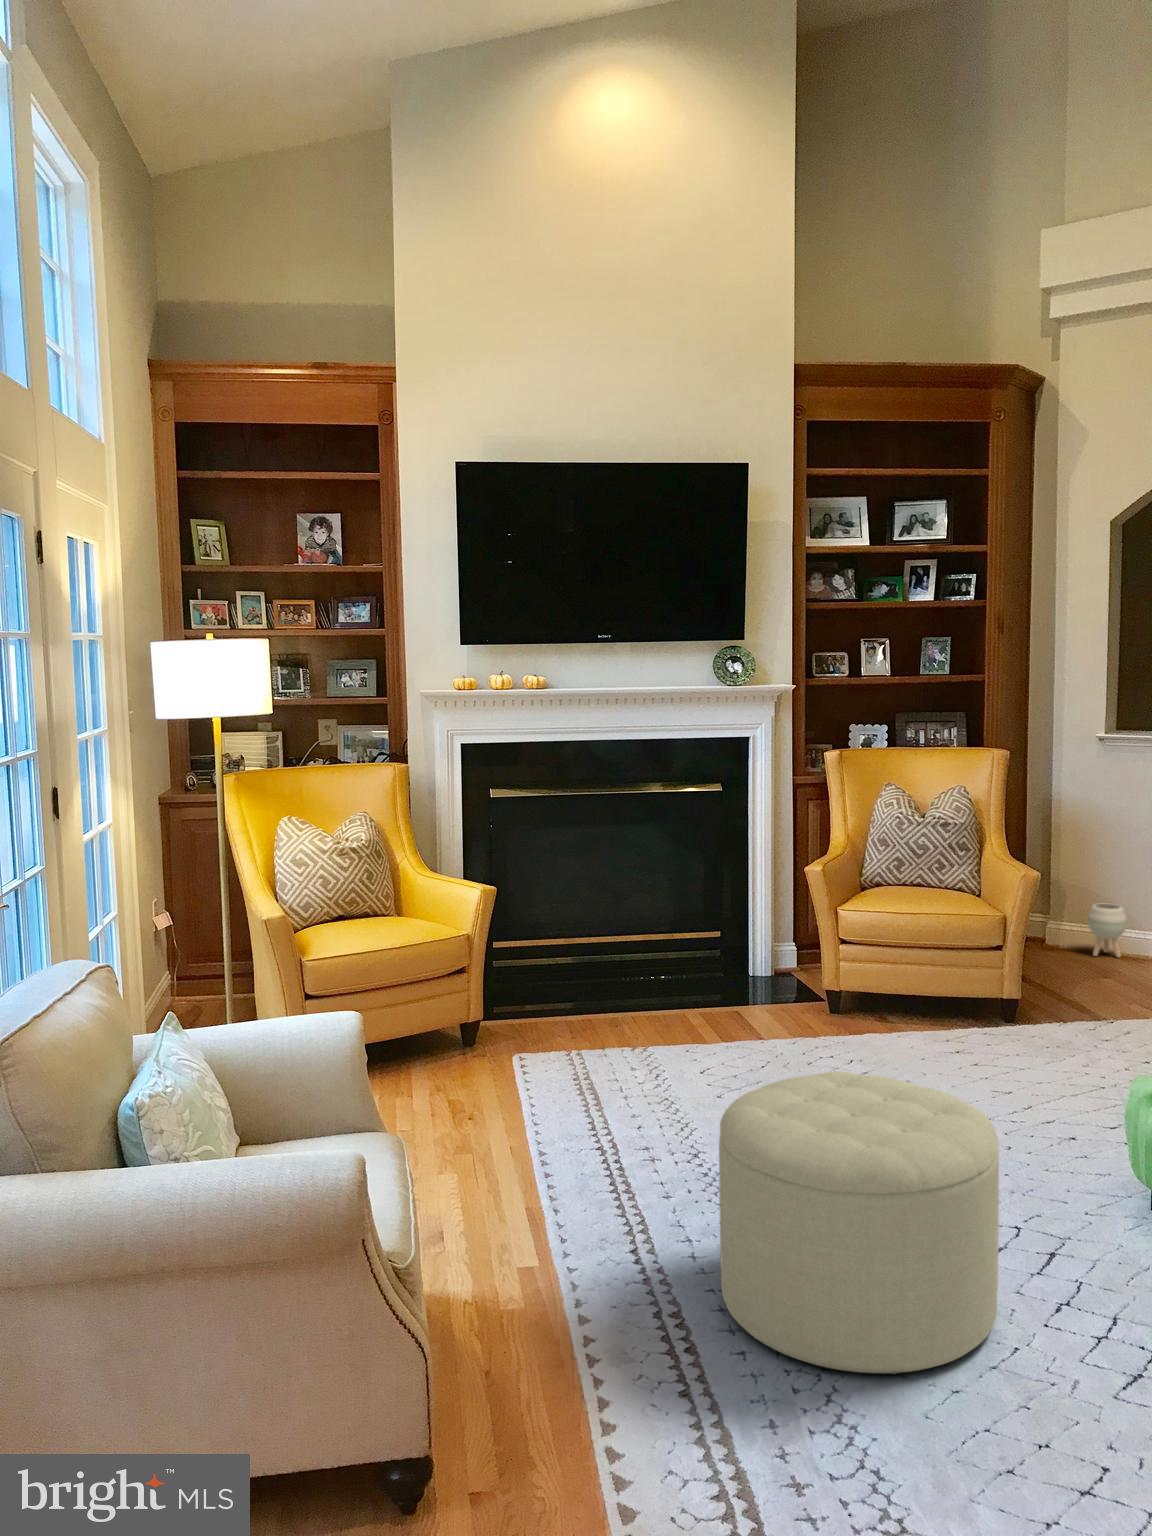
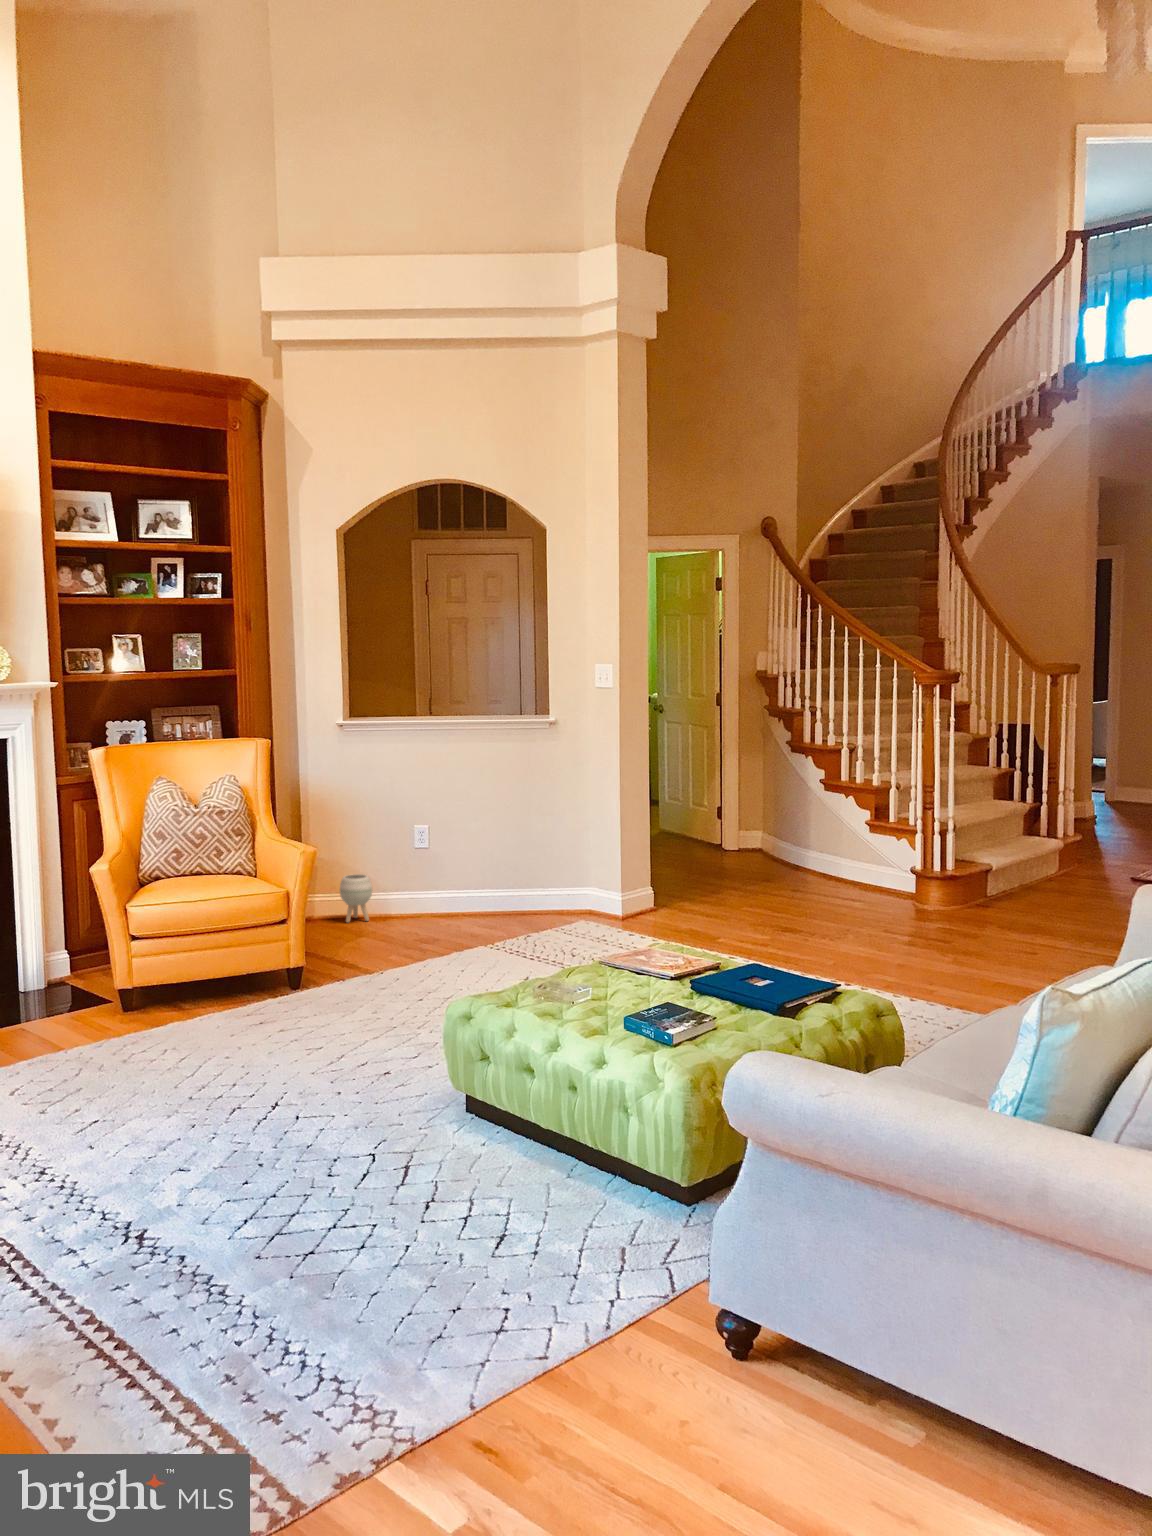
ottoman: present [719,1071,999,1375] -> none [119,1043,386,1317]

